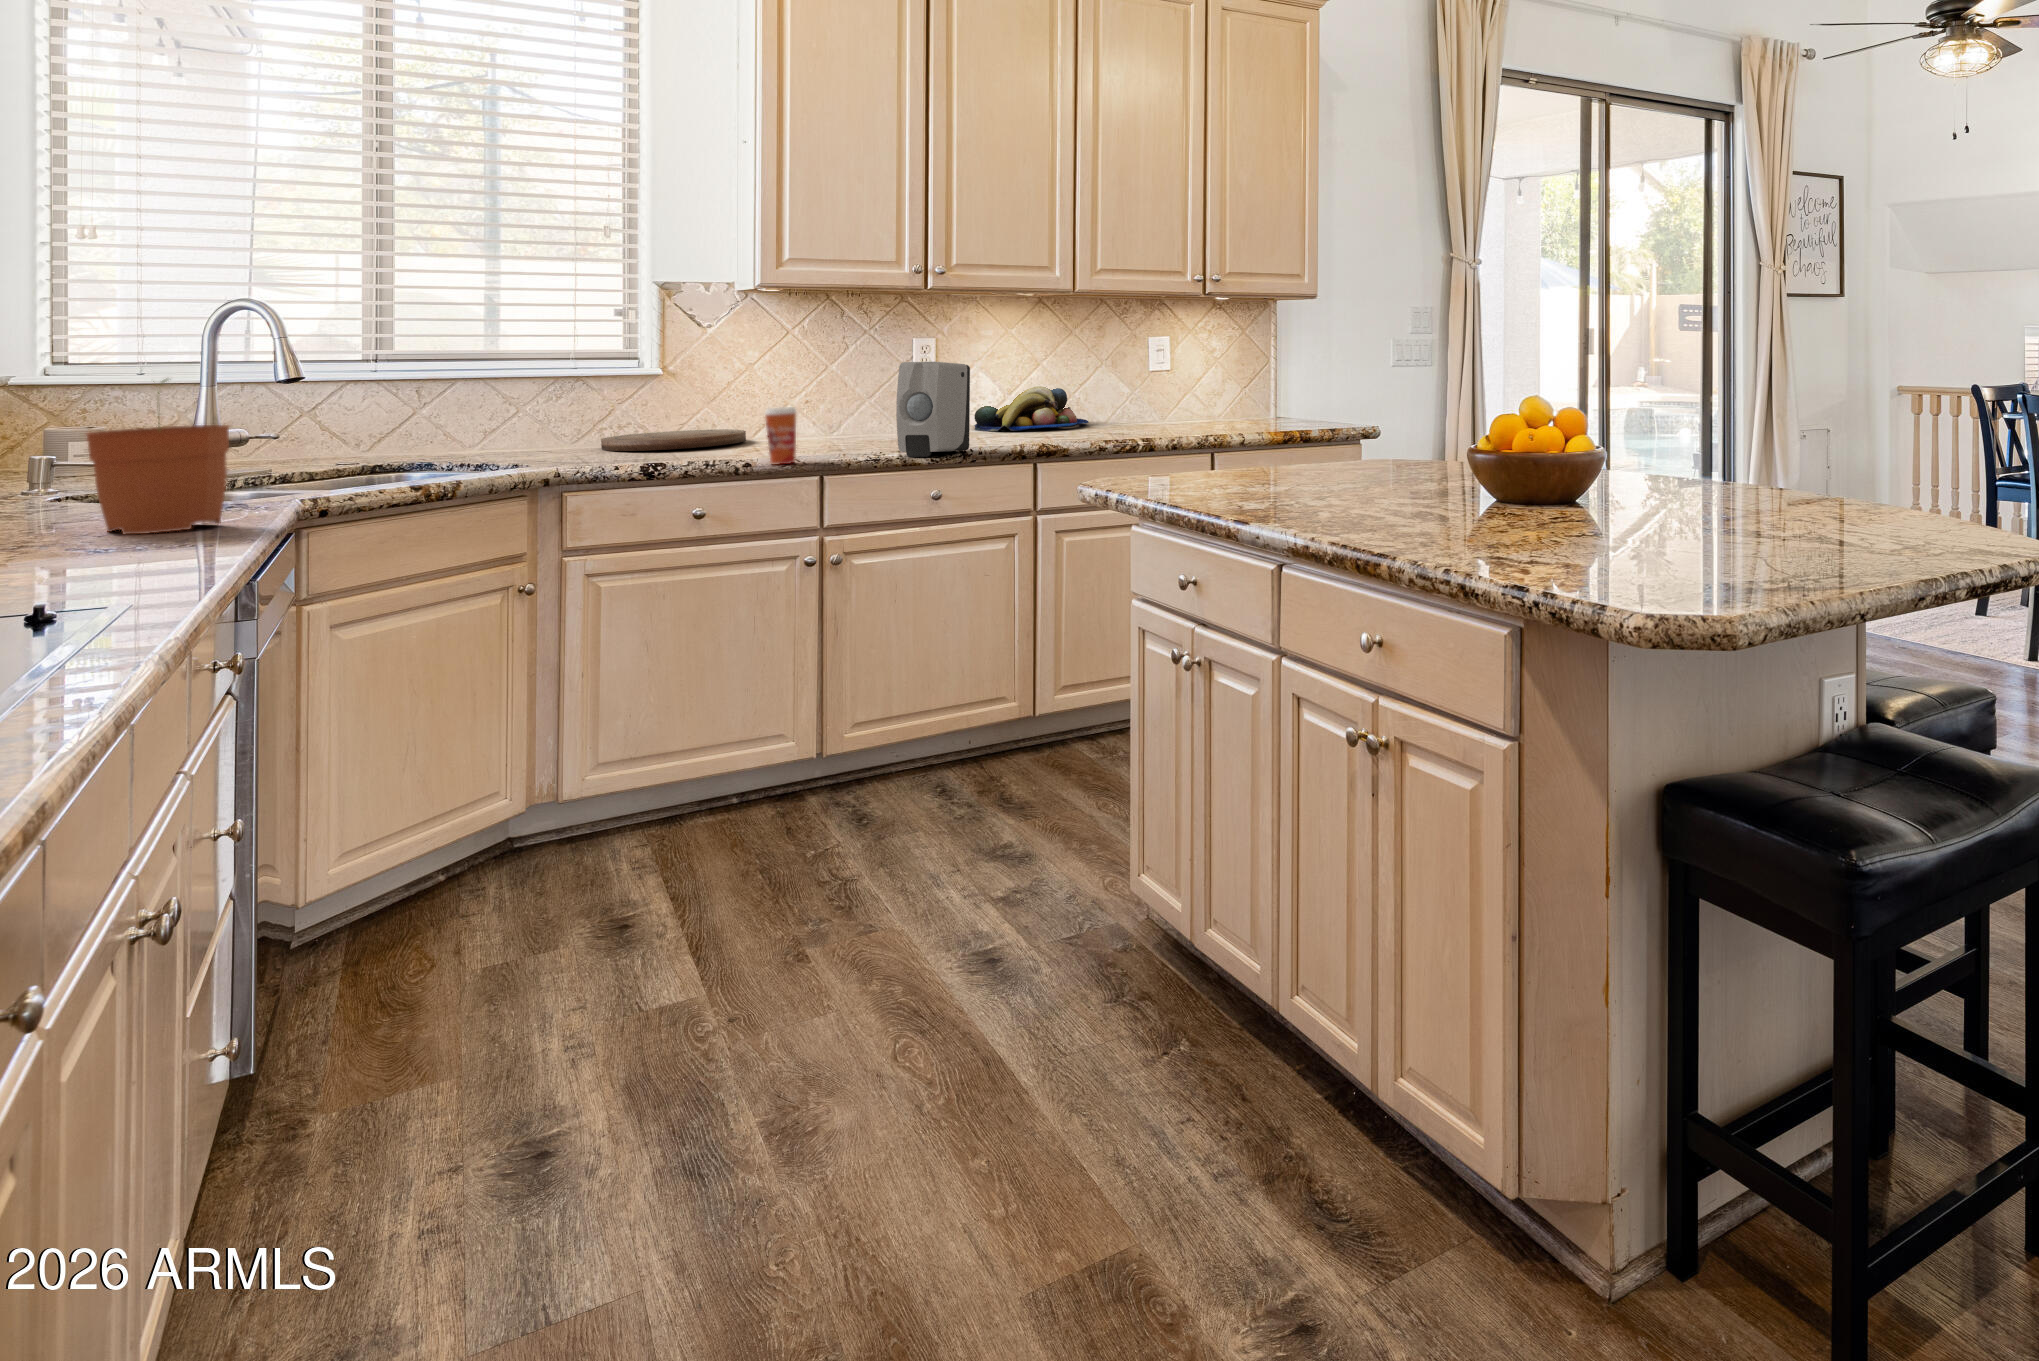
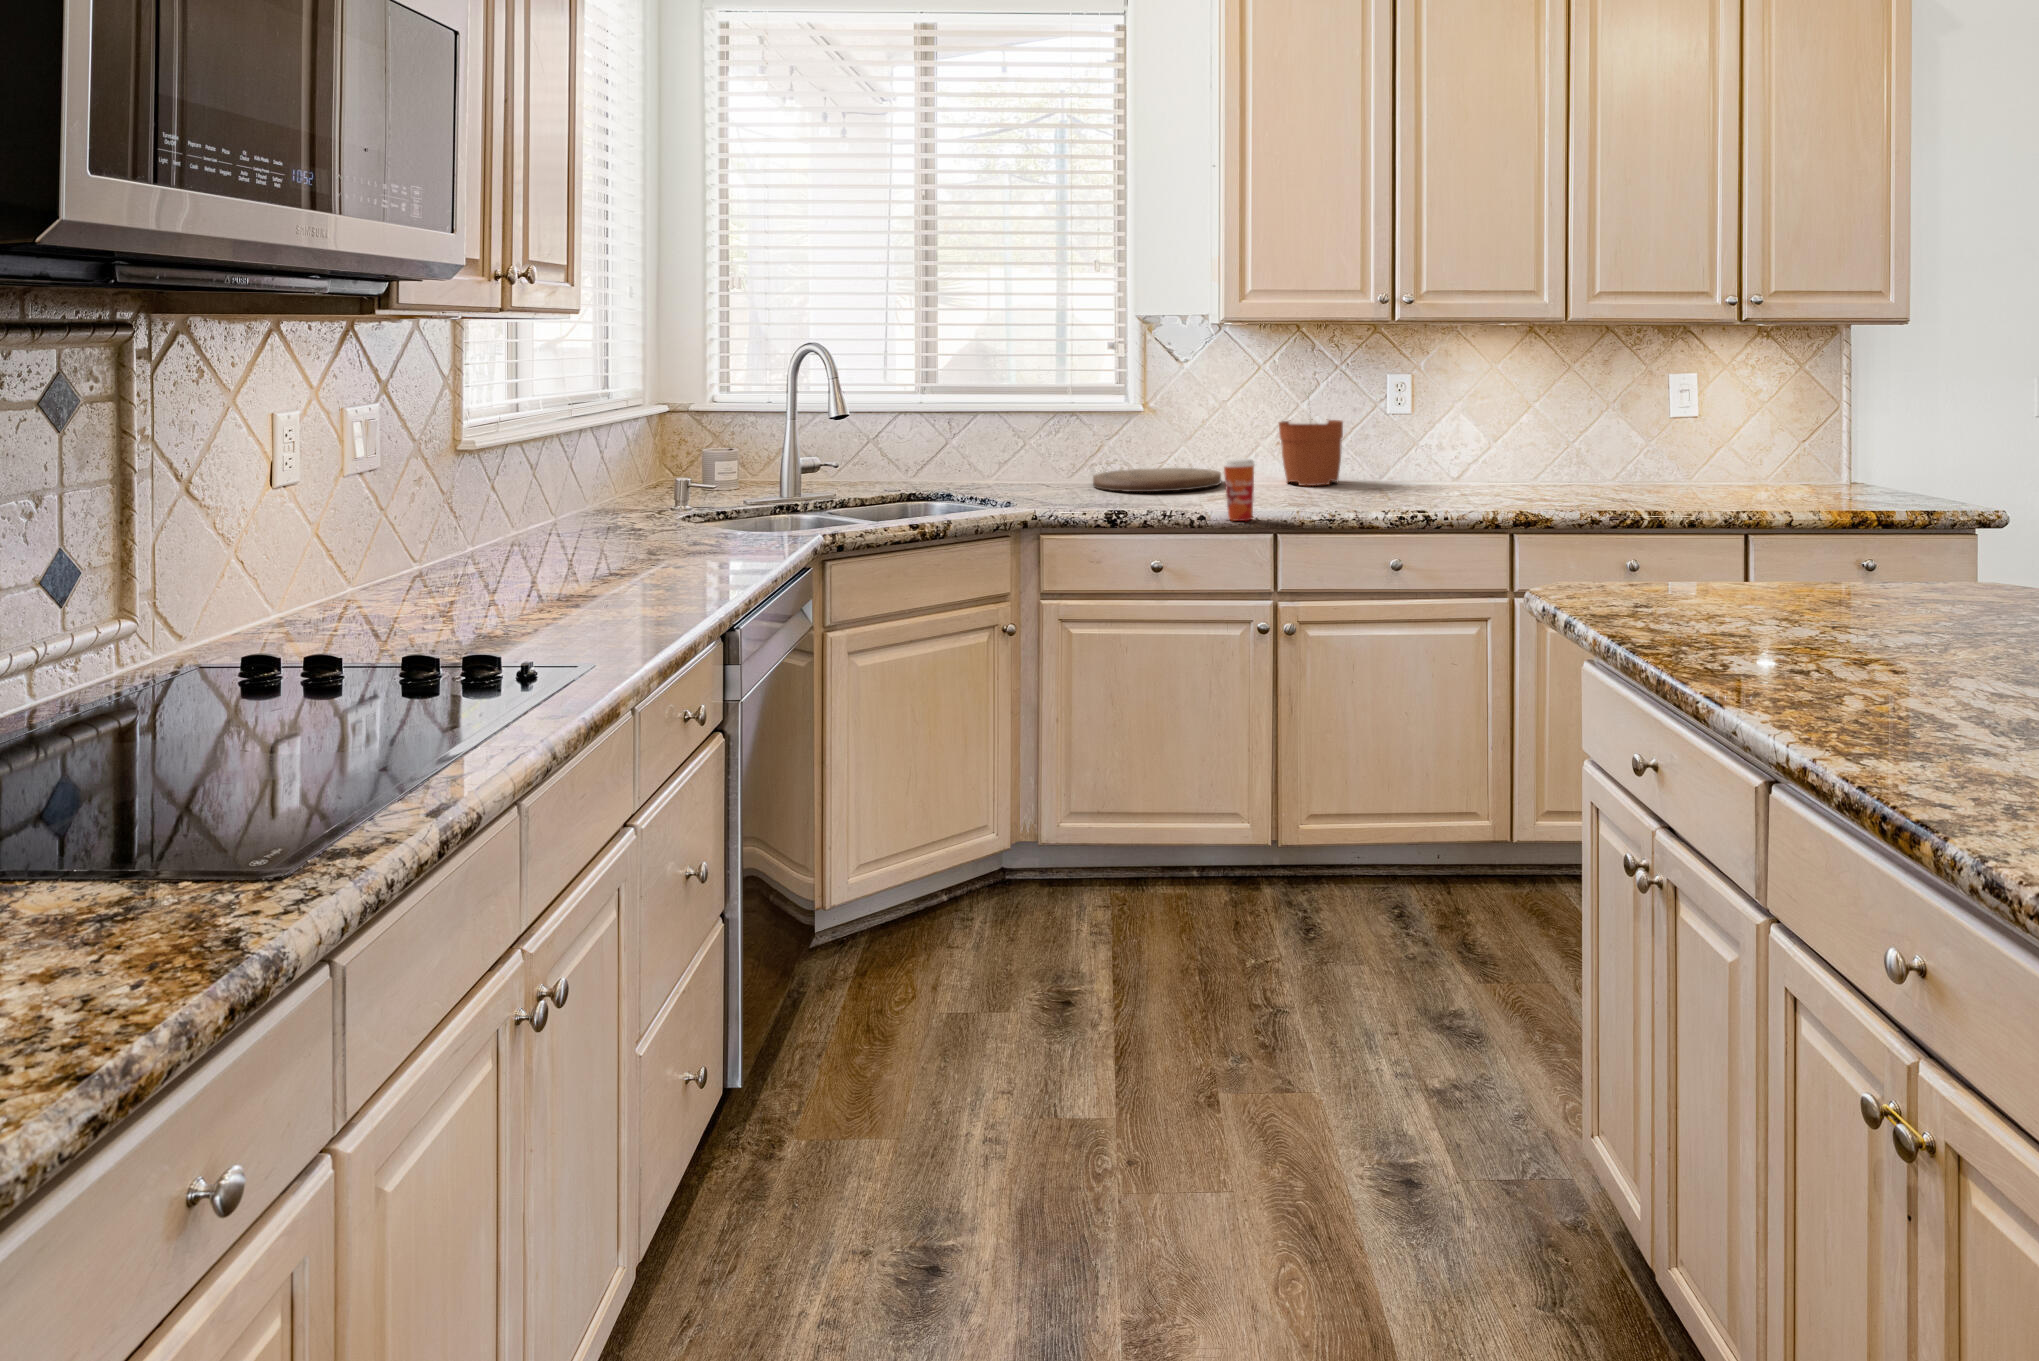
soap dispenser: present [896,362,970,457] -> none [1357,412,1440,521]
plant pot: present [86,379,229,534] -> present [1279,412,1343,486]
fruit bowl: present [975,386,1088,431] -> none [1456,432,1589,486]

